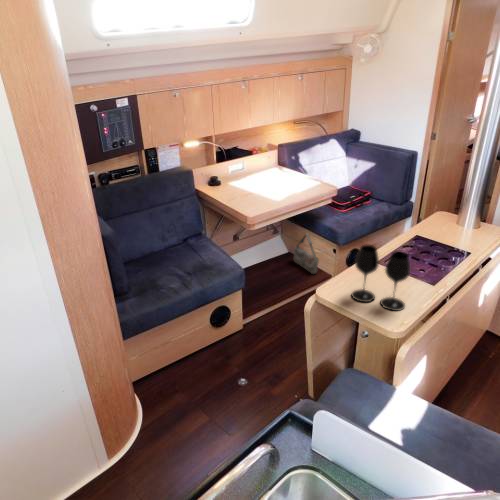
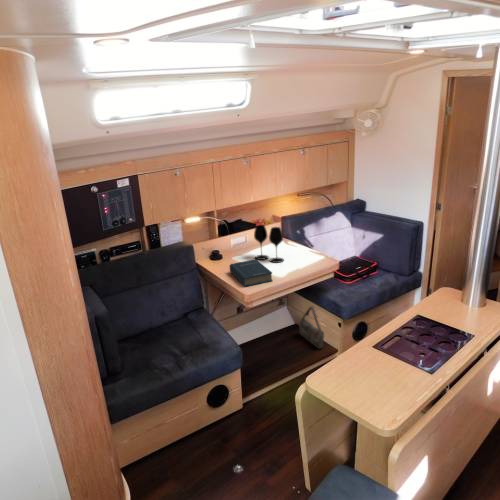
hardback book: none [231,184,275,210] -> present [230,259,273,287]
wine glass: present [351,244,410,311] -> present [254,225,284,263]

